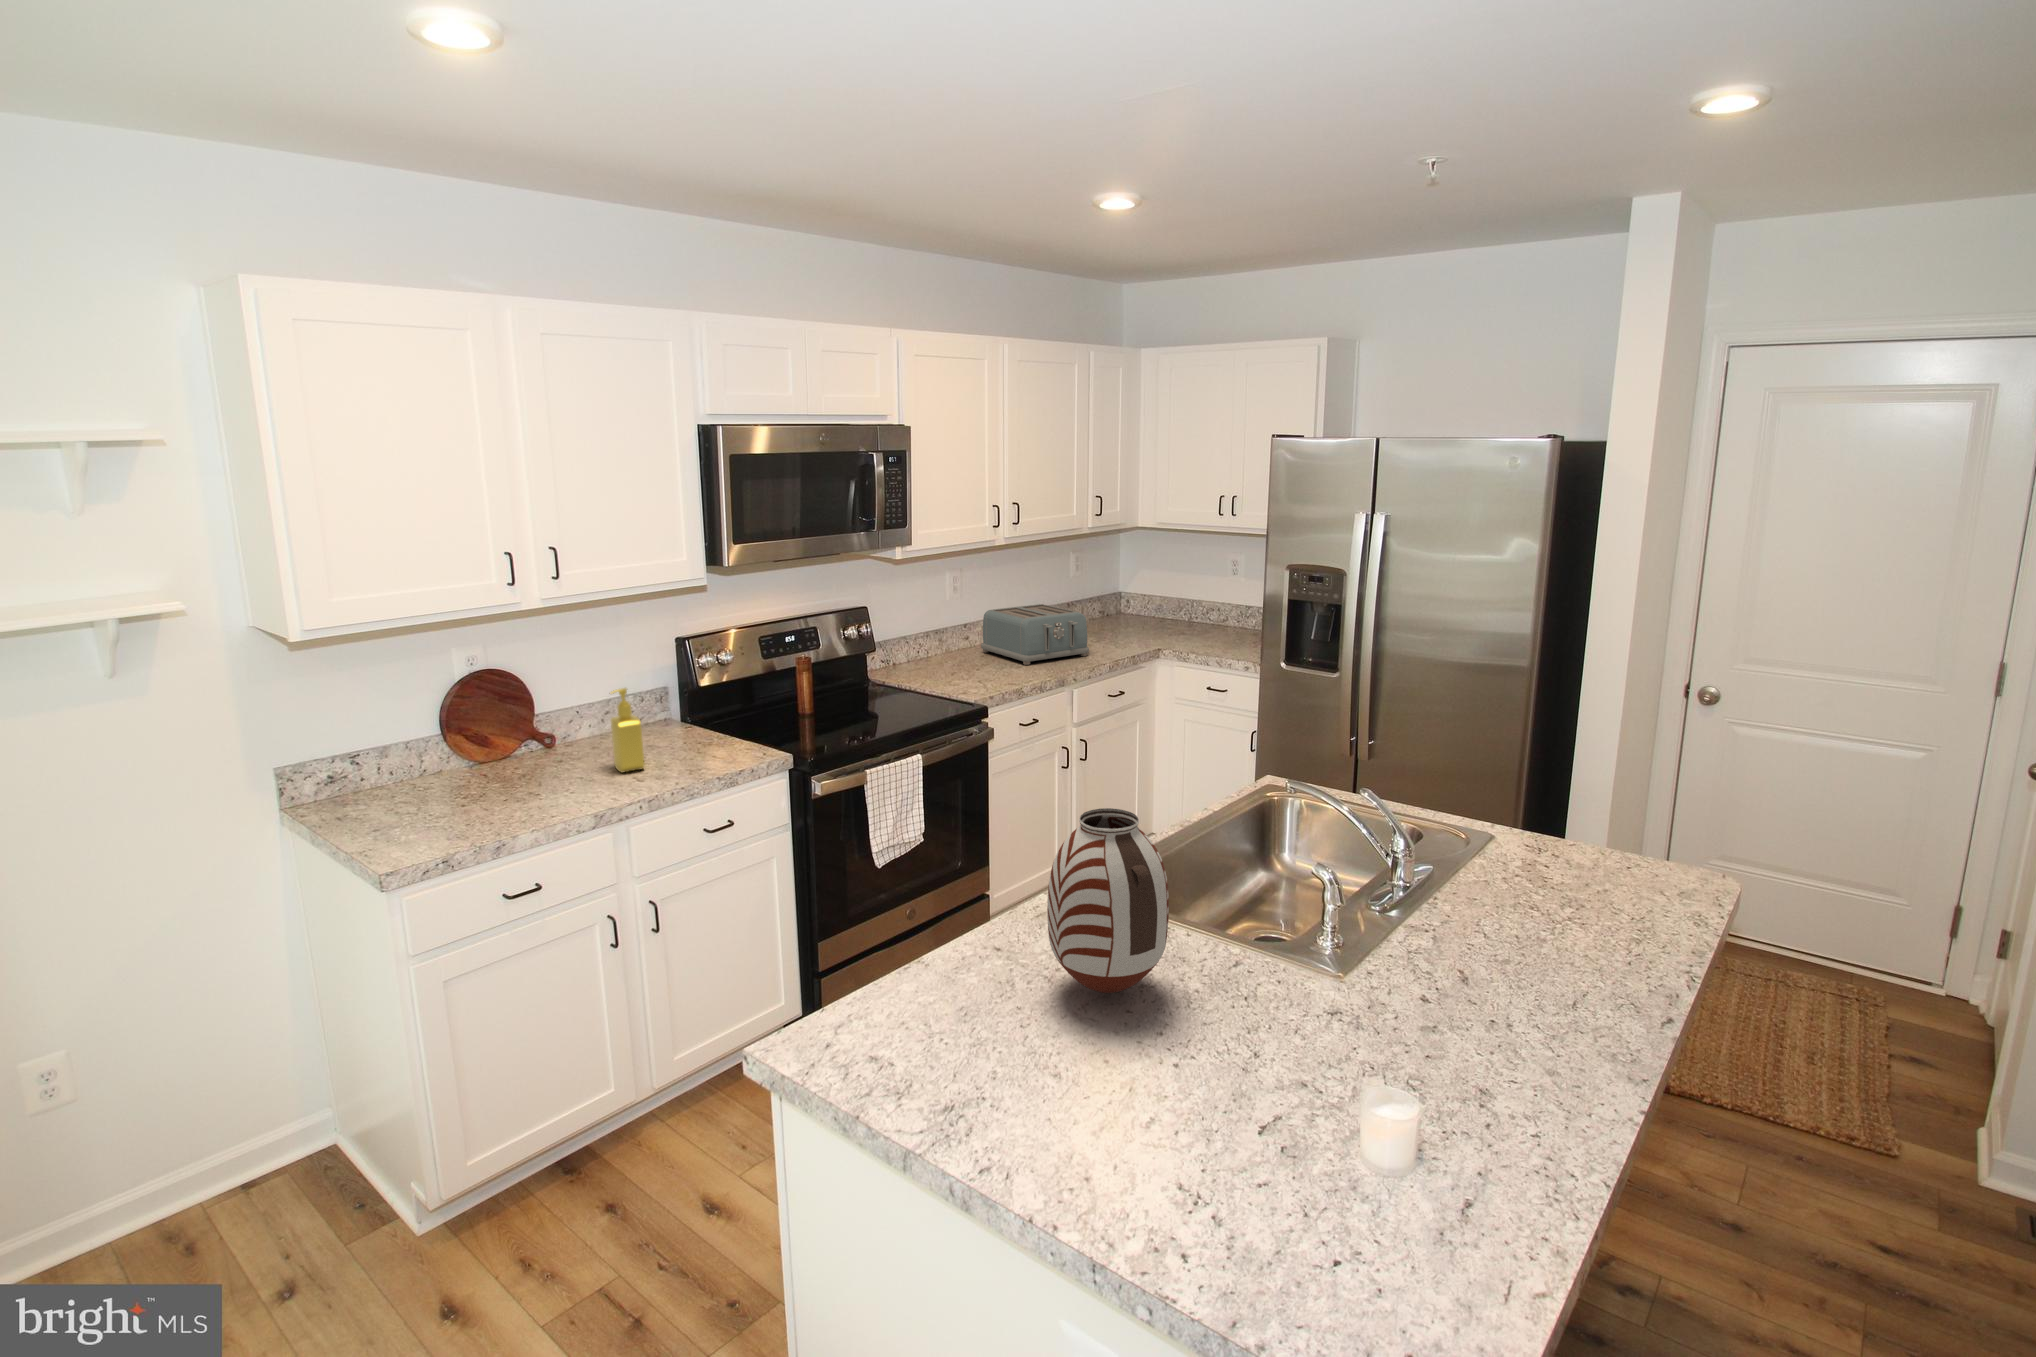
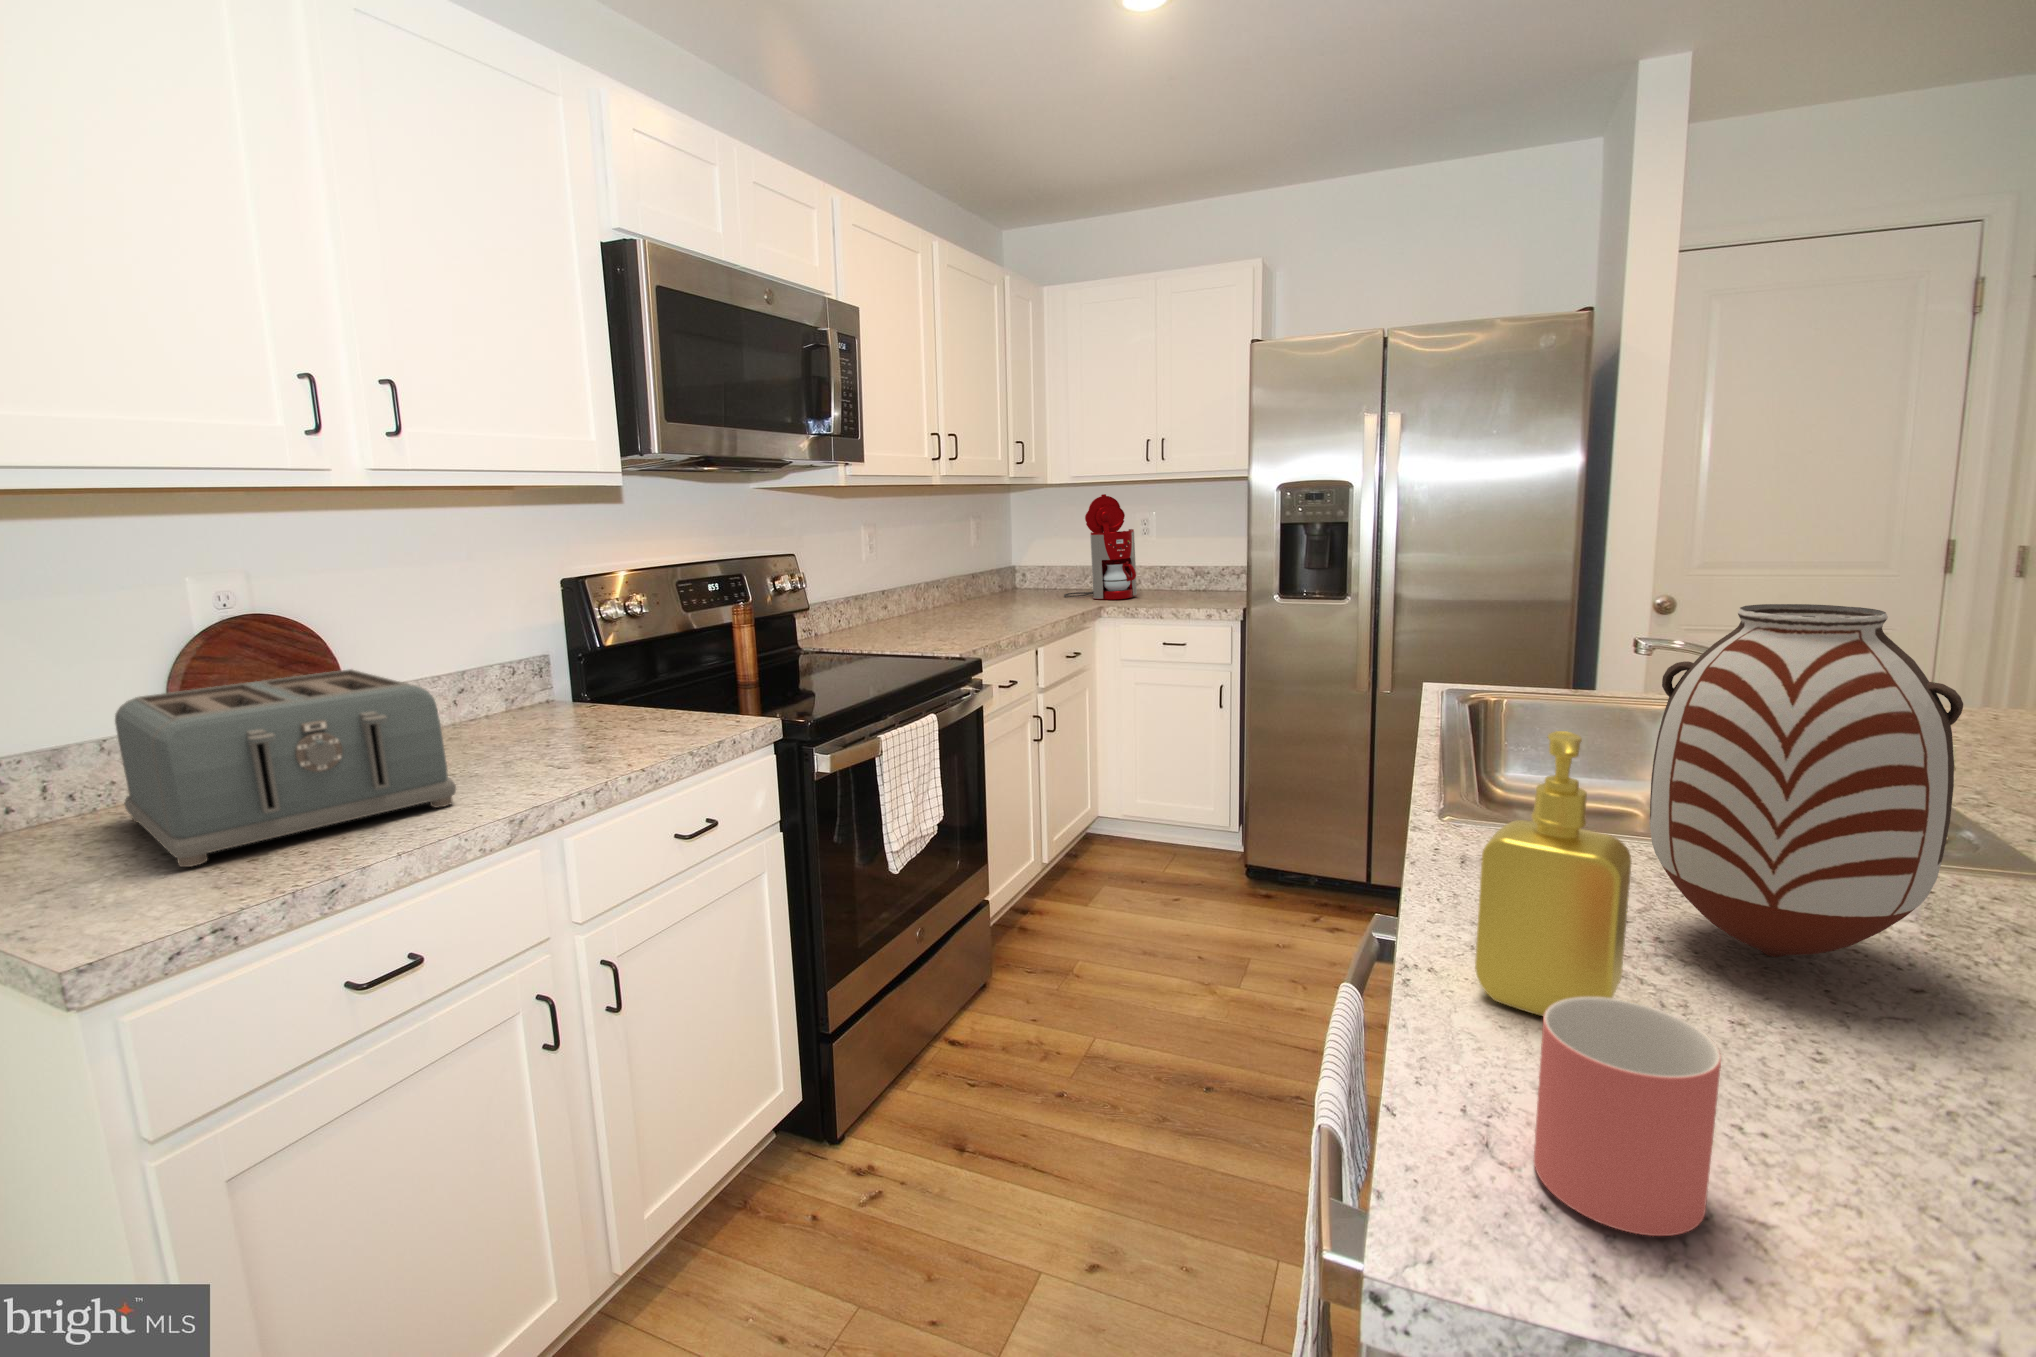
coffee maker: none [1147,541,1208,639] -> present [1064,494,1137,599]
toaster: present [981,604,1089,665] -> present [115,669,456,867]
soap dispenser: present [611,688,644,772] -> present [1475,731,1631,1016]
mug: none [838,982,908,1072] -> present [1534,997,1721,1236]

